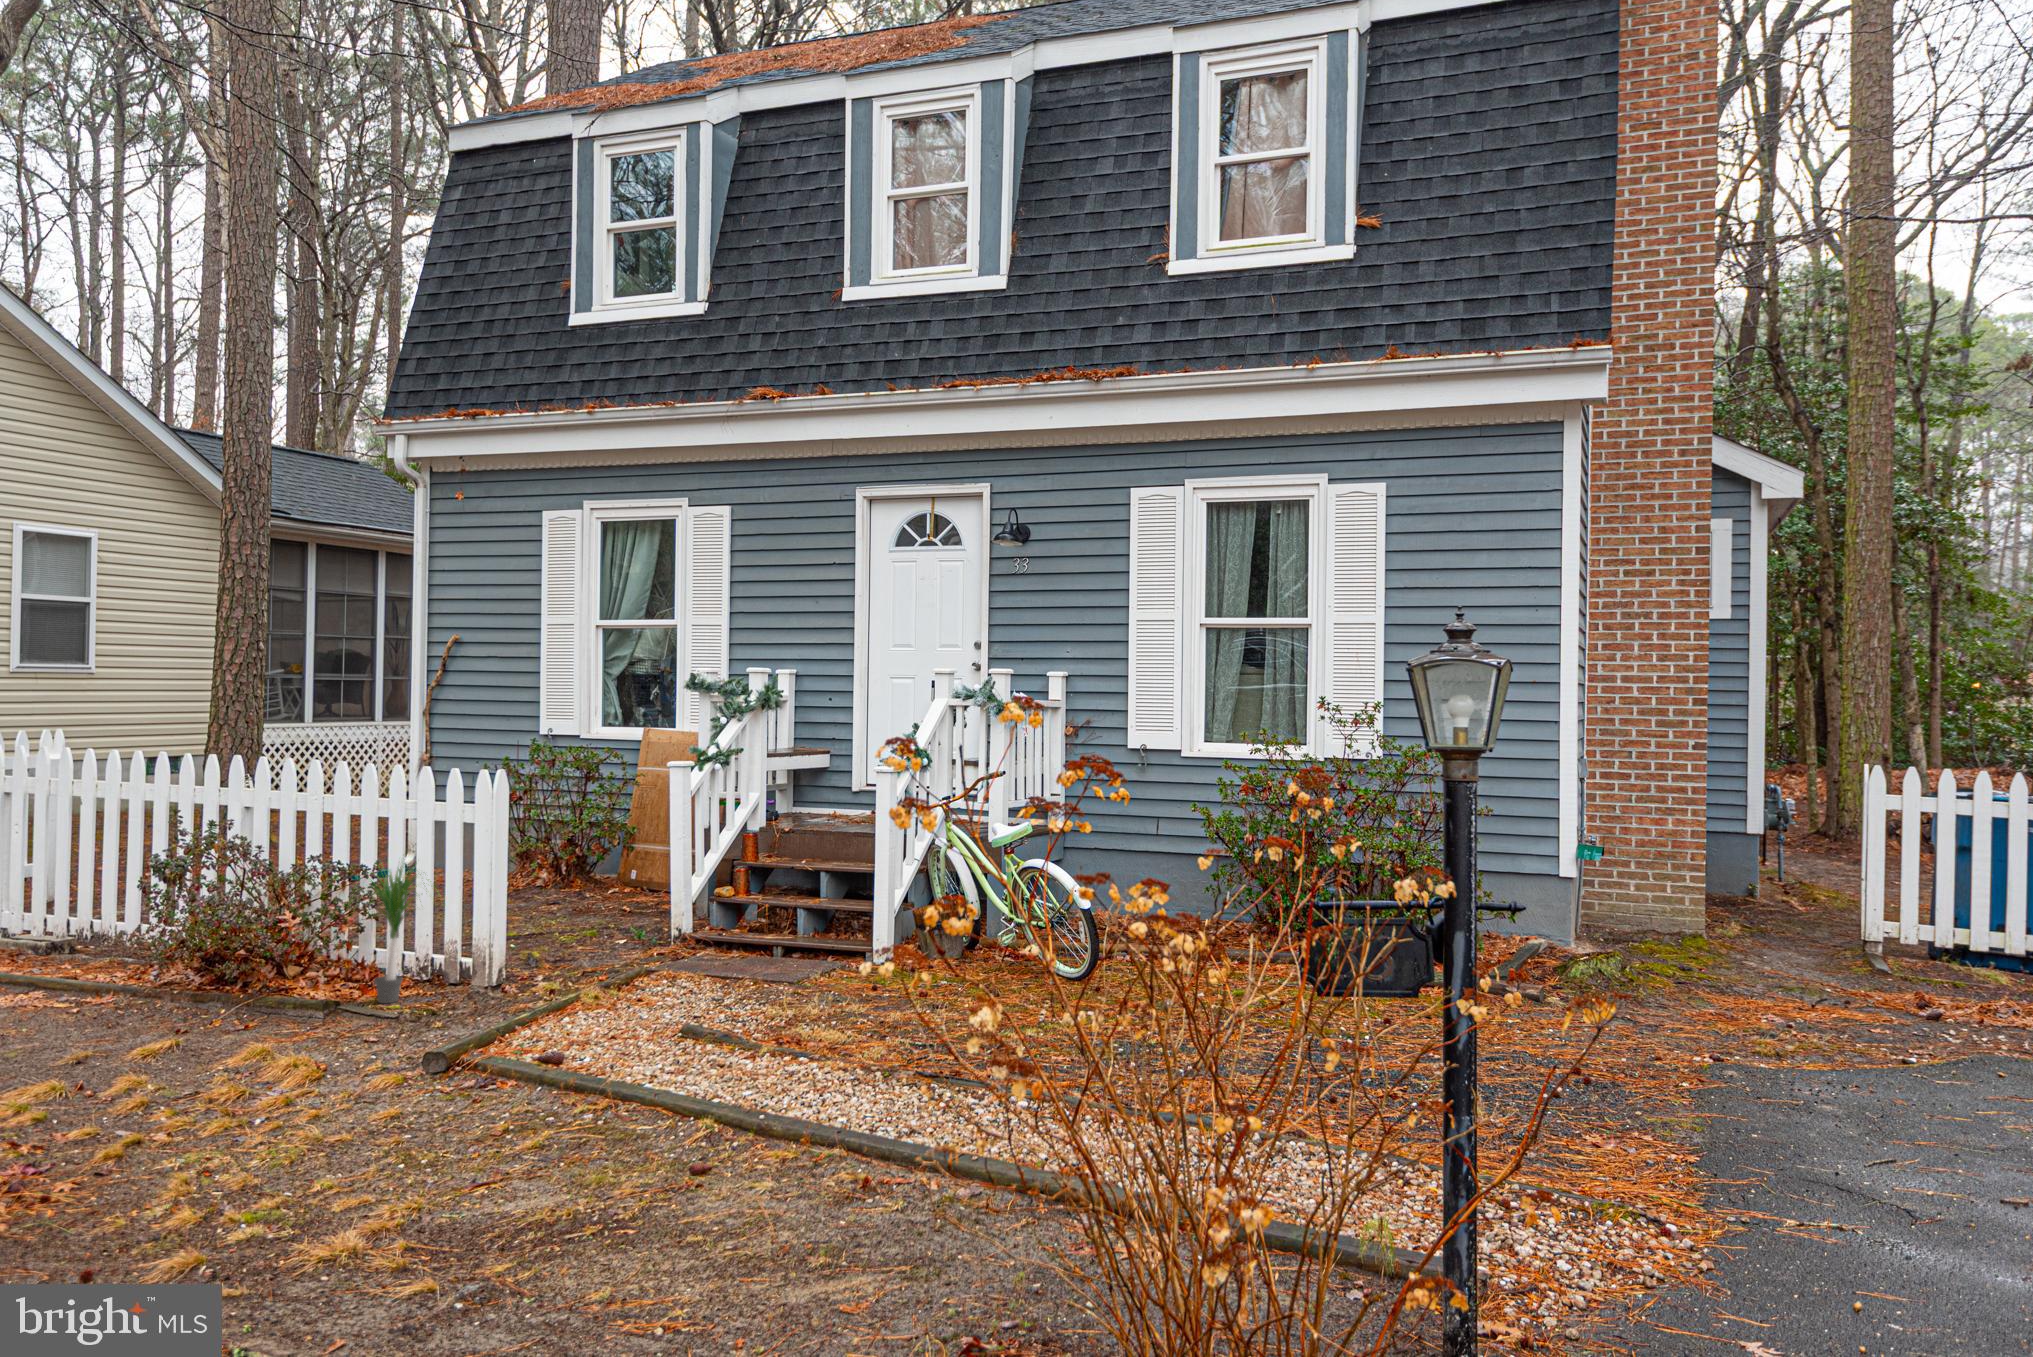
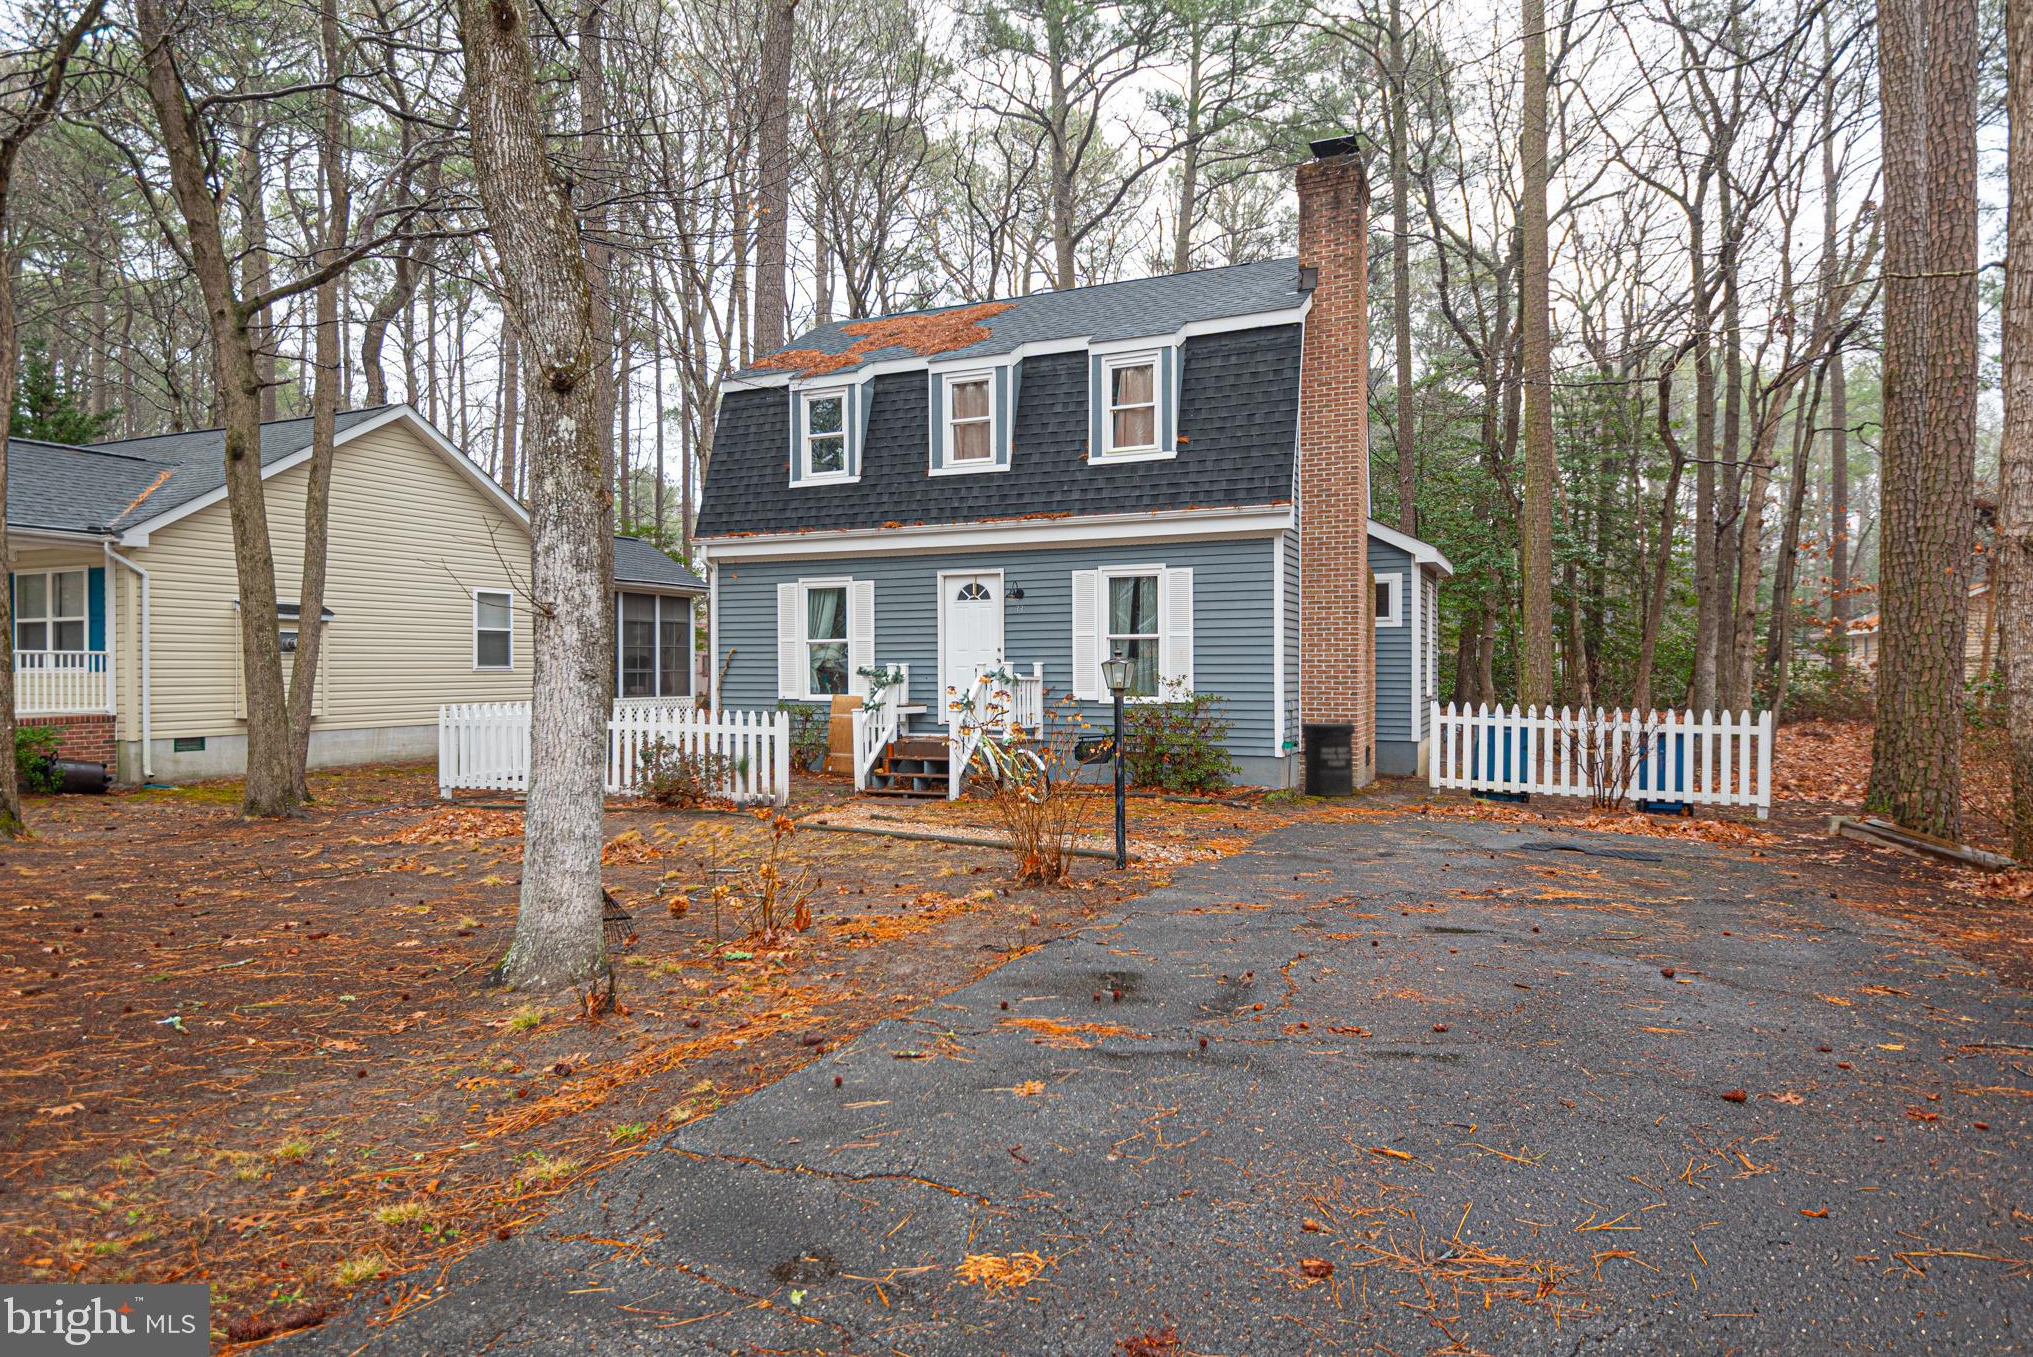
trash can: none [1599,799,1716,957] -> present [1301,721,1355,796]

